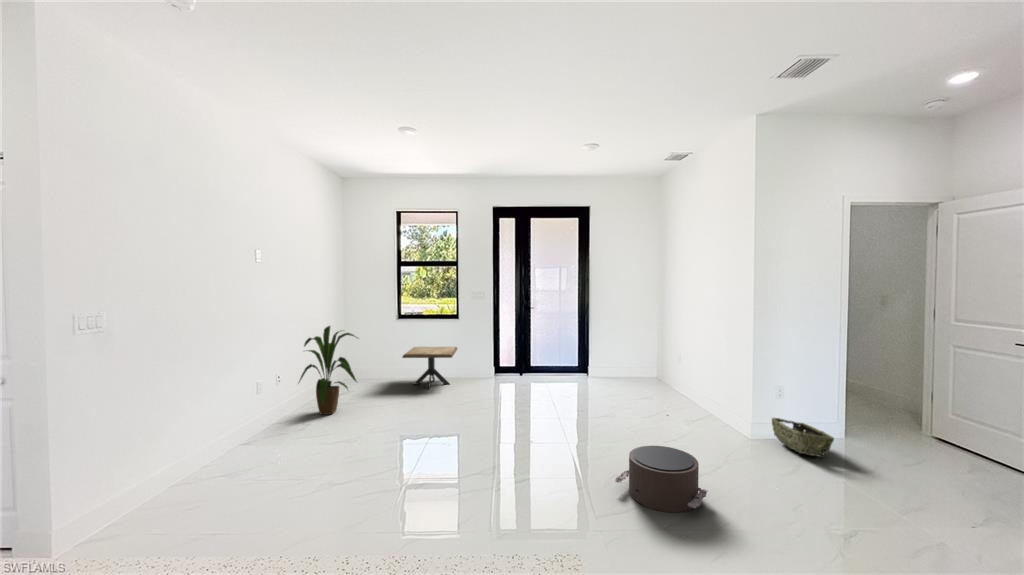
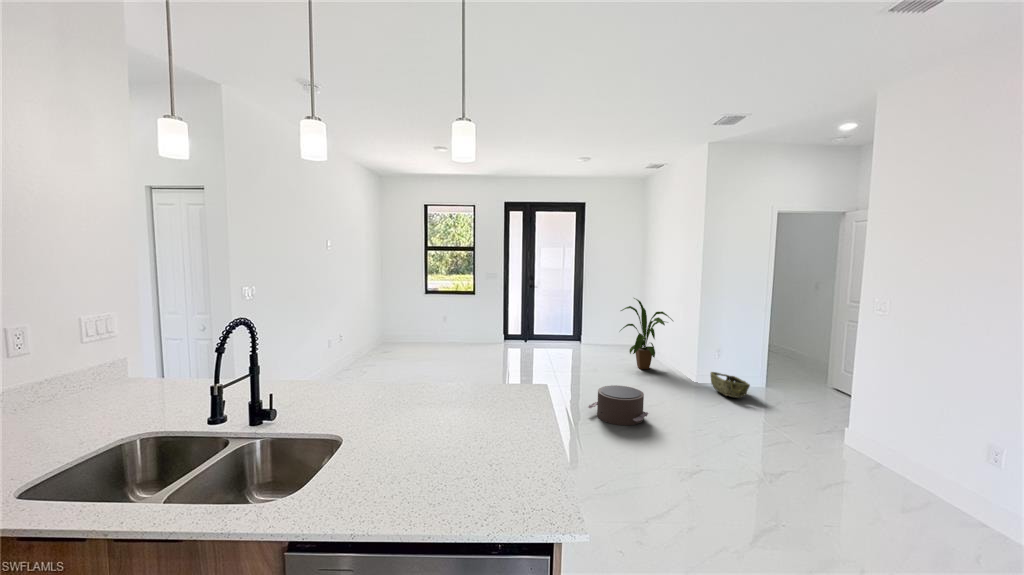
house plant: present [299,326,357,415] -> present [620,298,673,369]
side table: present [402,347,457,389] -> none [430,317,473,351]

